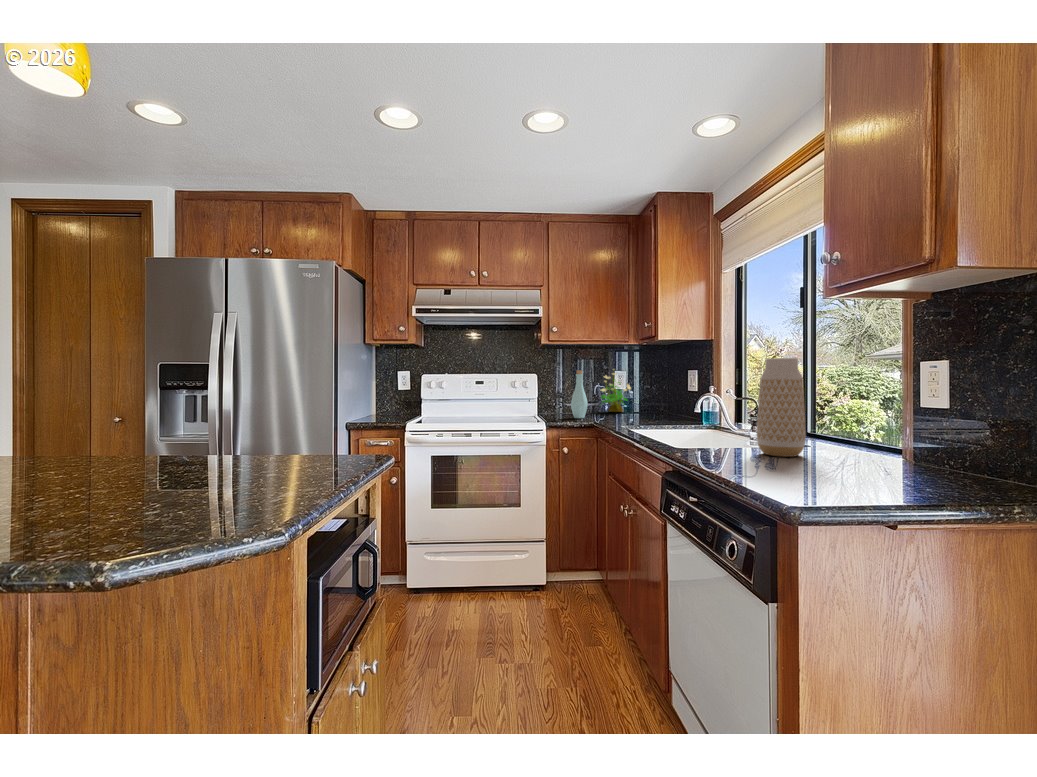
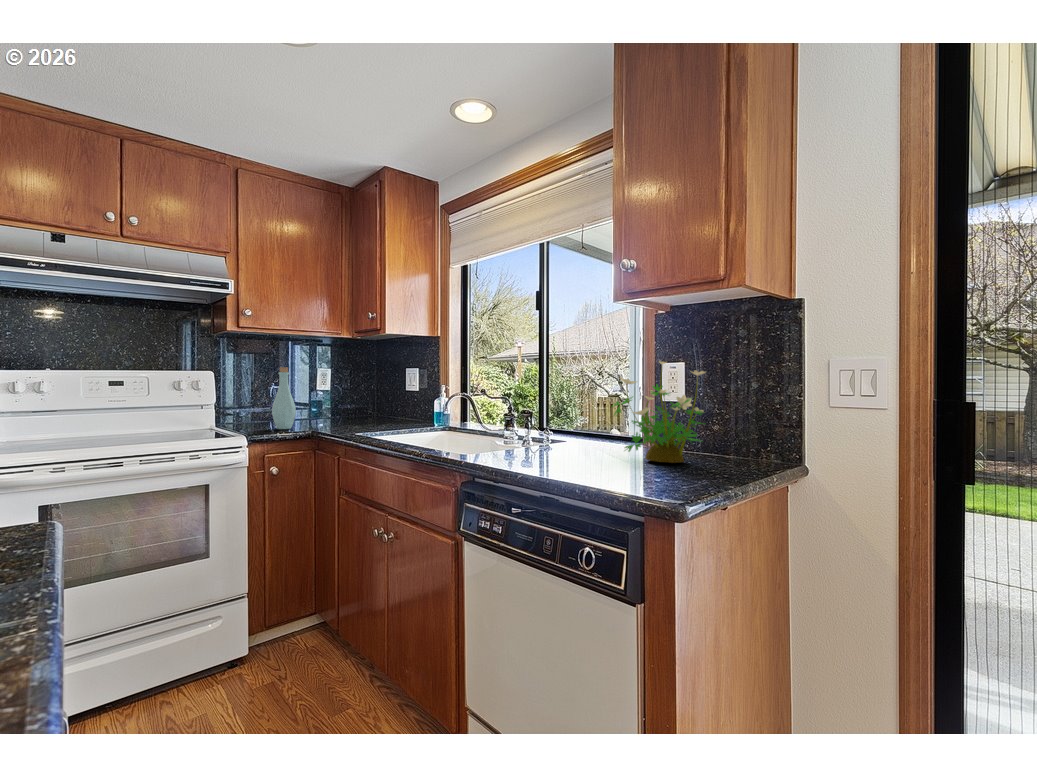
vase: present [757,358,806,457] -> none [535,357,576,453]
potted plant: present [601,373,631,412] -> present [612,361,705,463]

